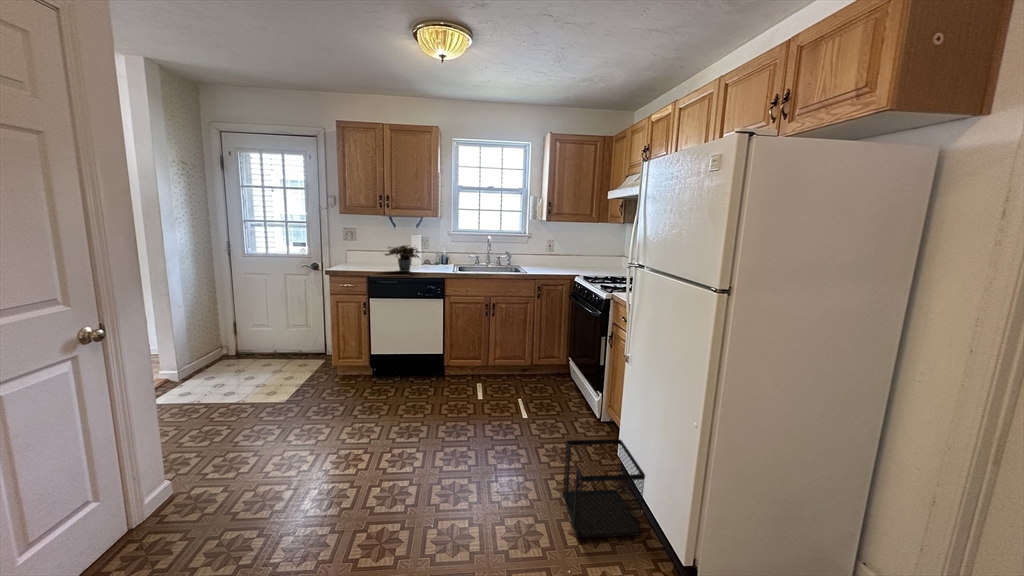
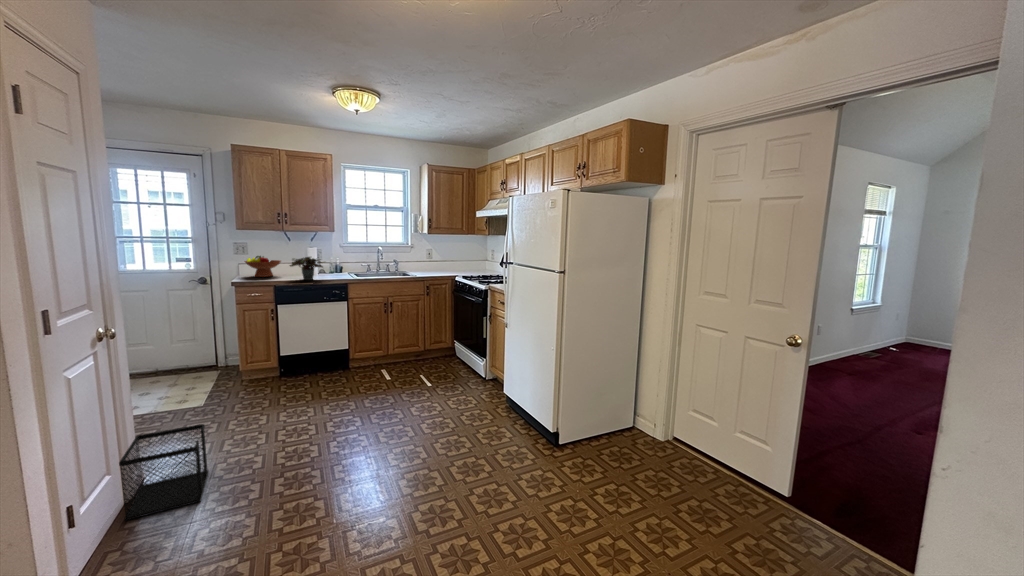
fruit bowl: none [349,242,386,265] -> present [245,256,281,277]
wastebasket: present [562,439,645,538] -> present [119,424,208,521]

